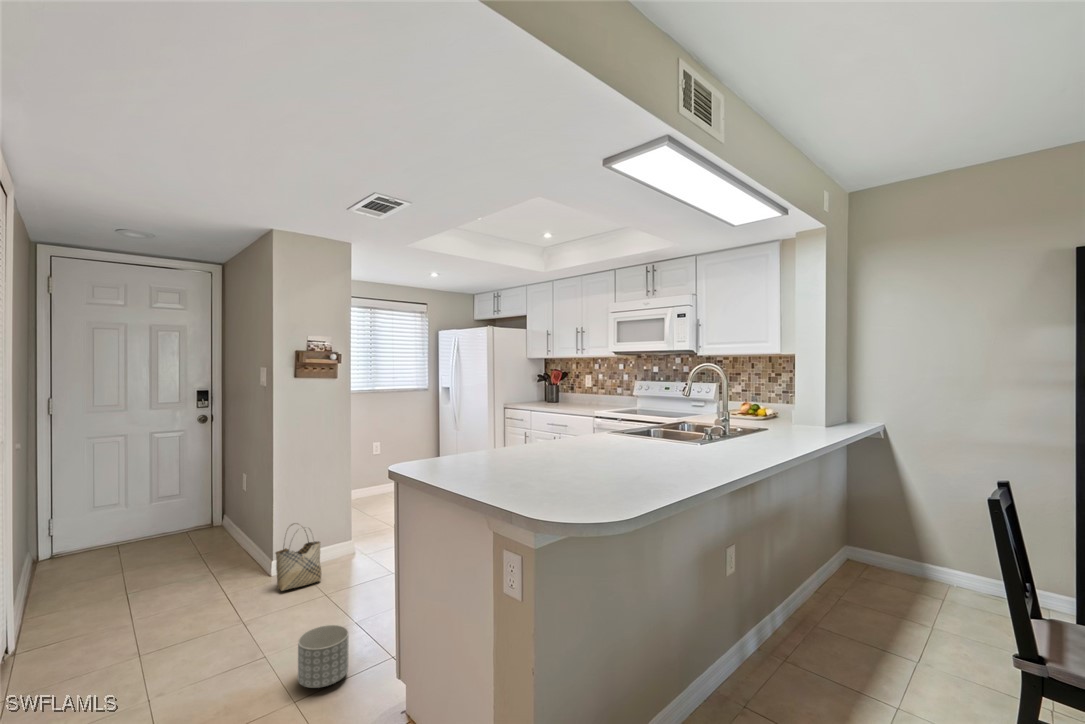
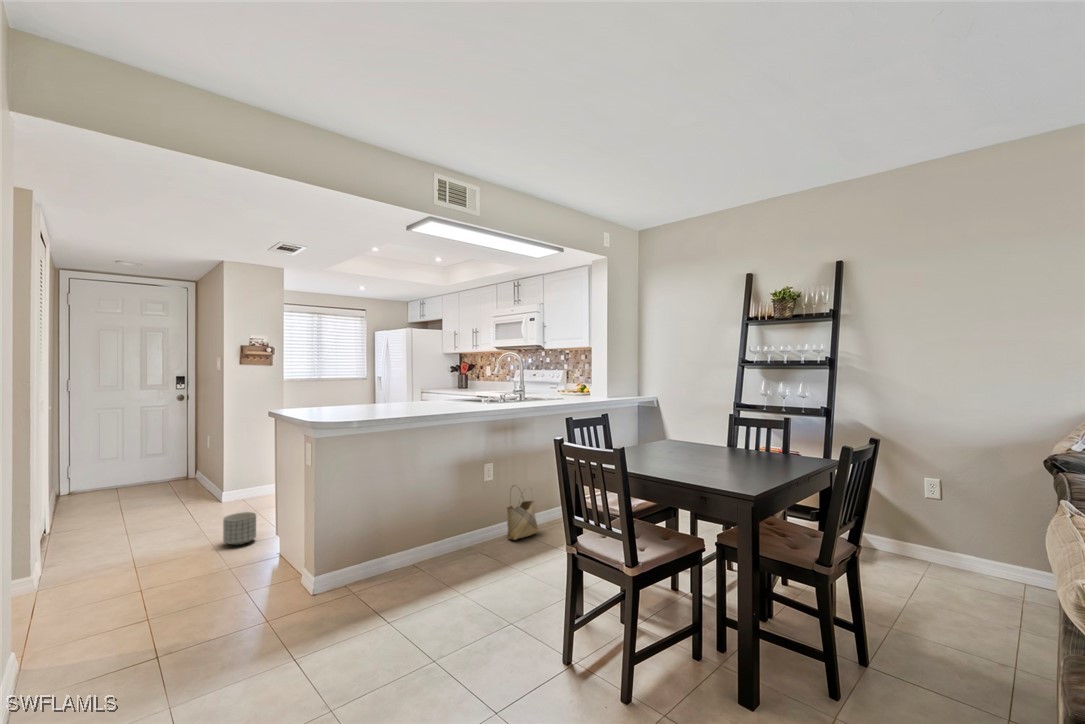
woven basket: present [276,523,321,591] -> present [507,501,538,540]

